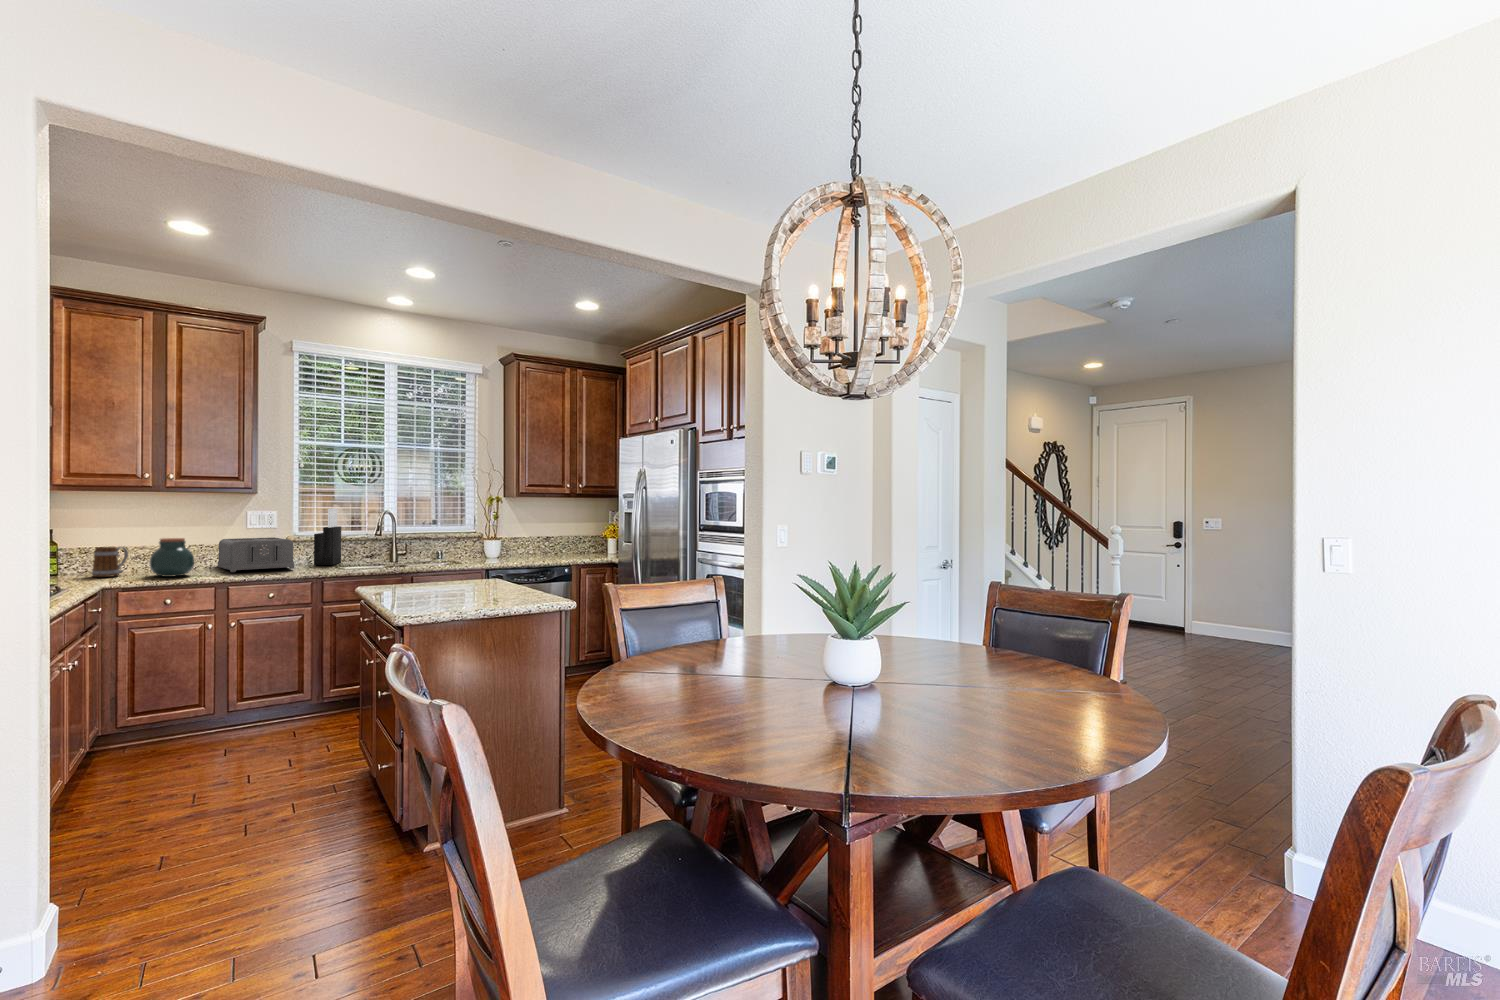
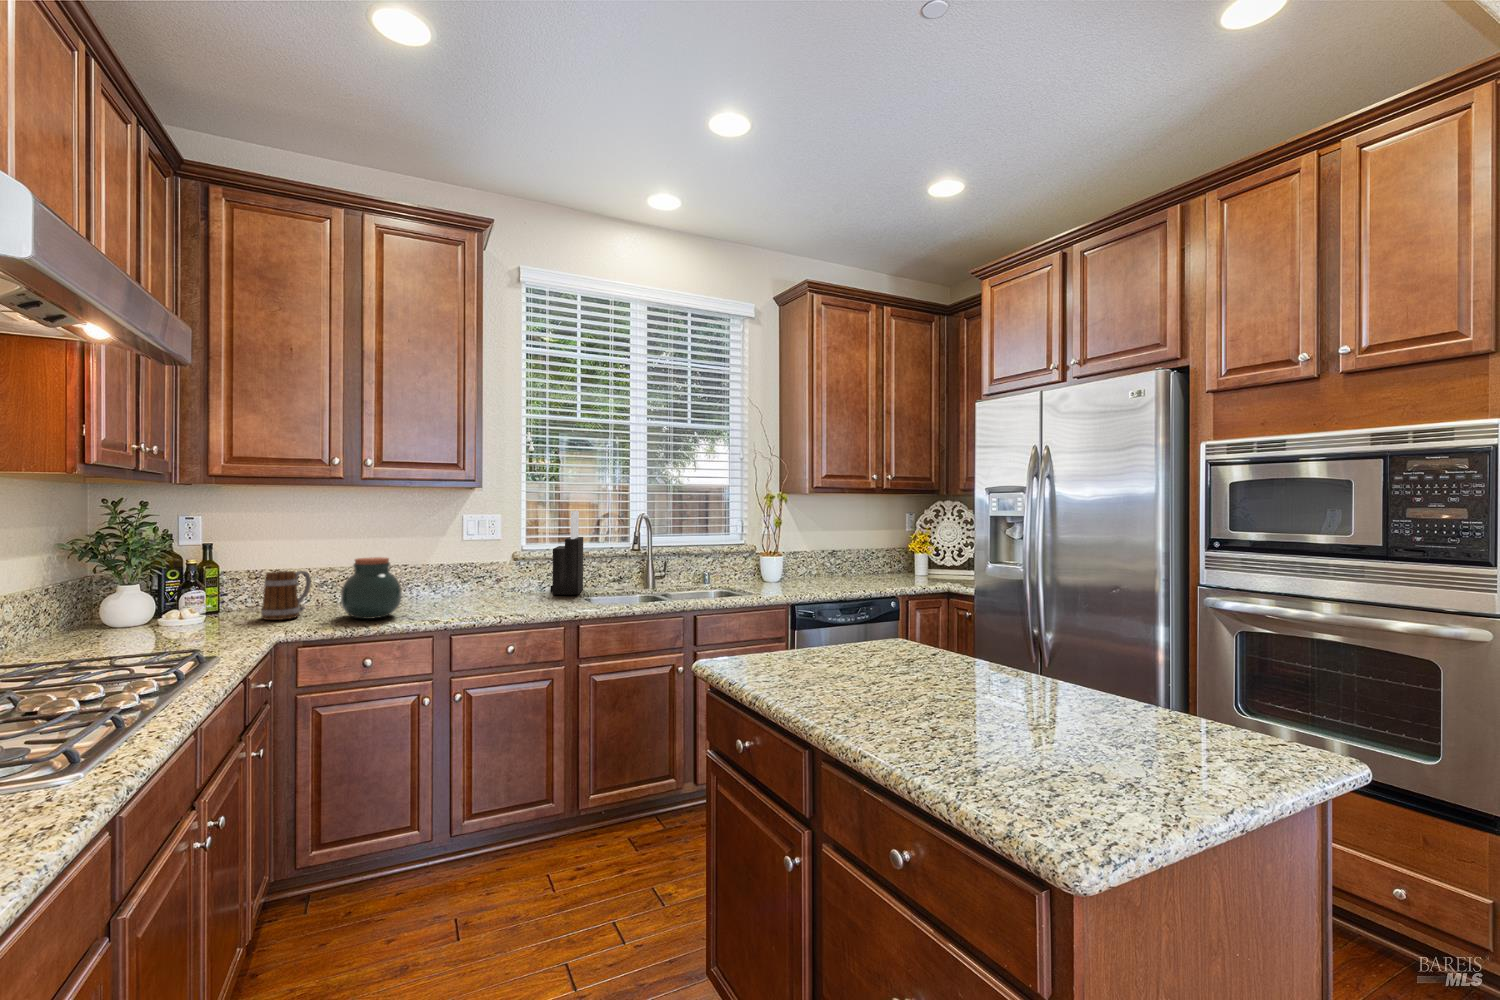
toaster: present [218,537,294,572] -> none [427,553,532,610]

